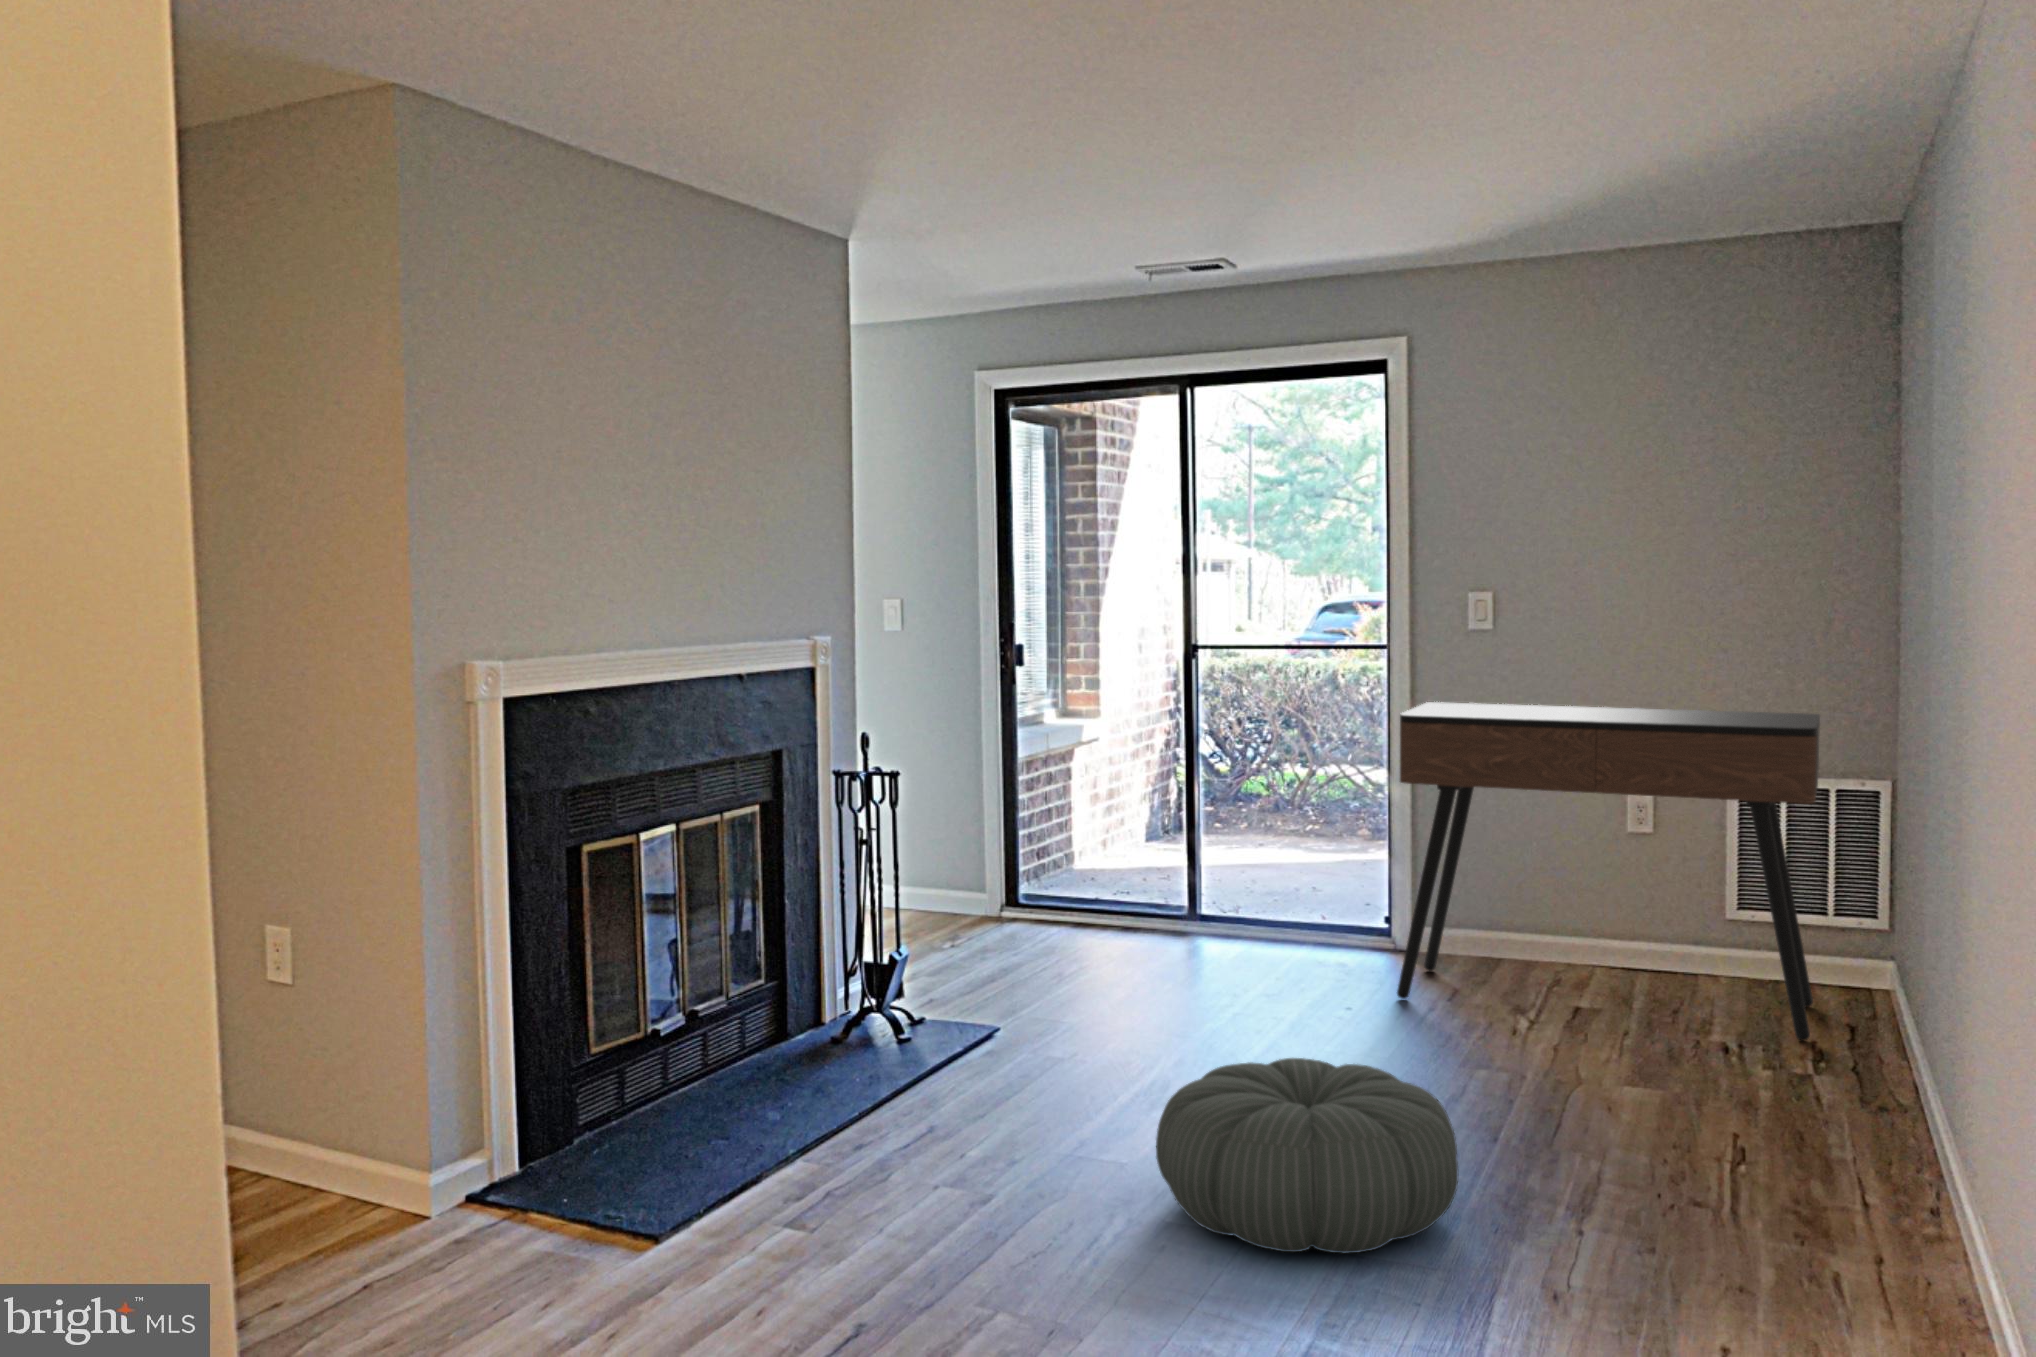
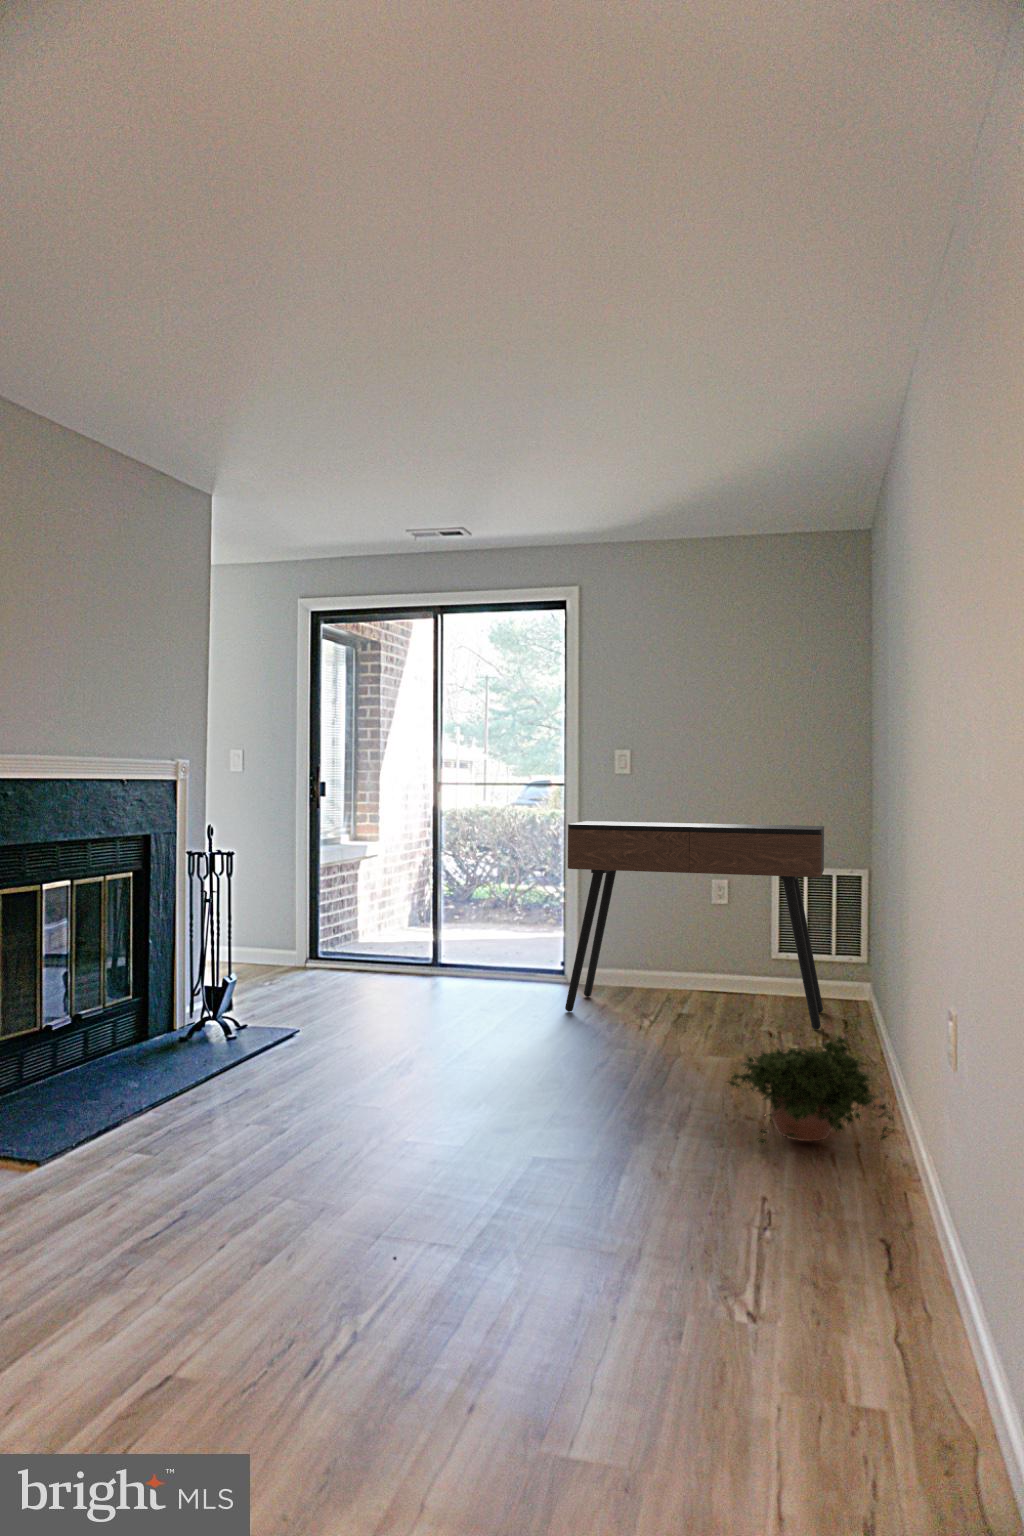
pouf: present [1156,1058,1459,1253] -> none [393,1028,594,1149]
potted plant: none [1657,1092,1944,1263] -> present [728,1035,894,1145]

